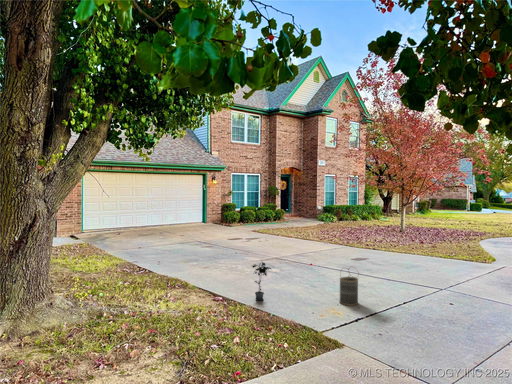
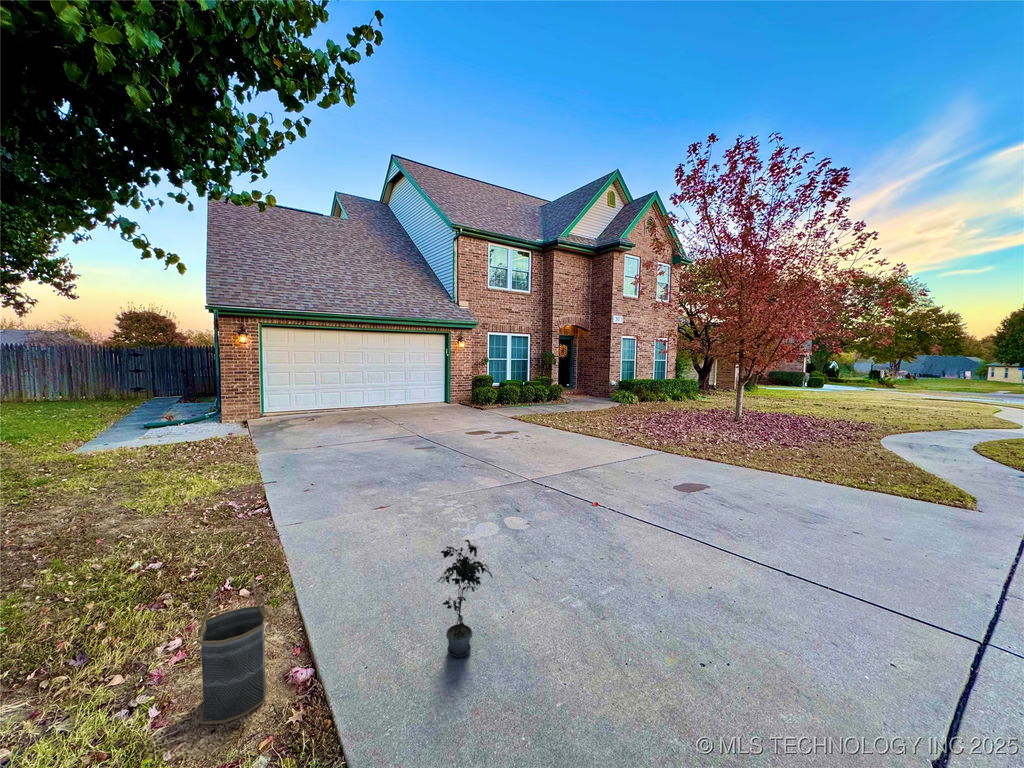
basket: present [340,269,358,306] -> present [197,580,269,724]

